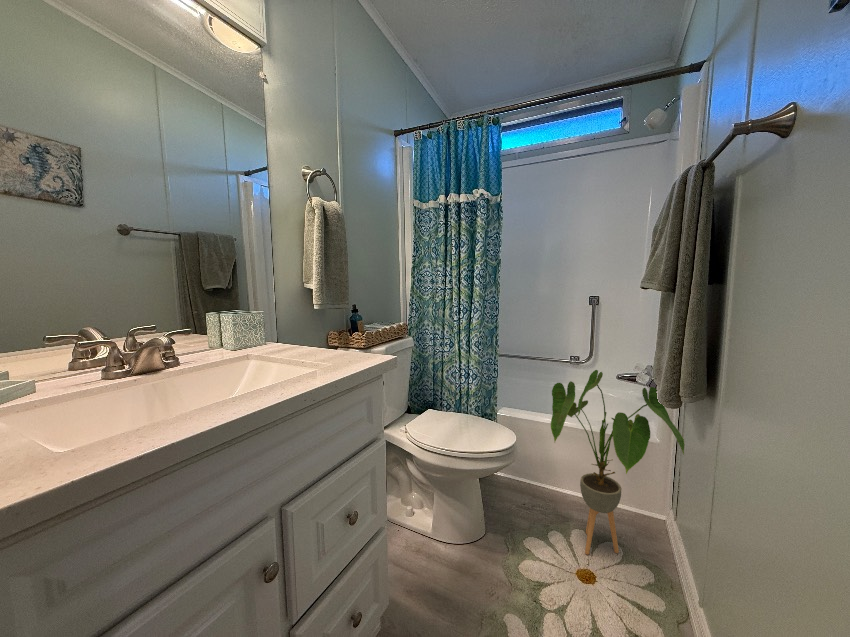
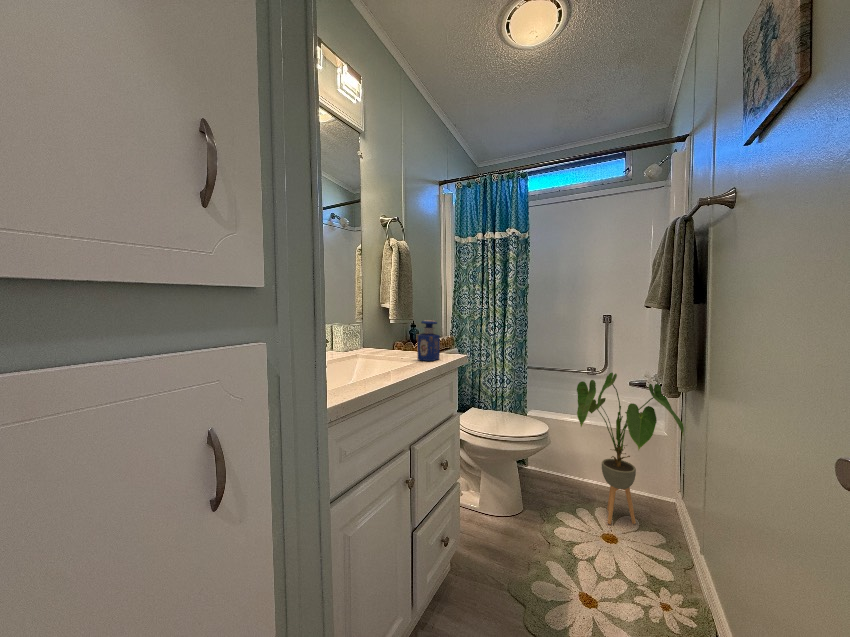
perfume bottle: none [321,307,354,367] -> present [417,320,440,361]

